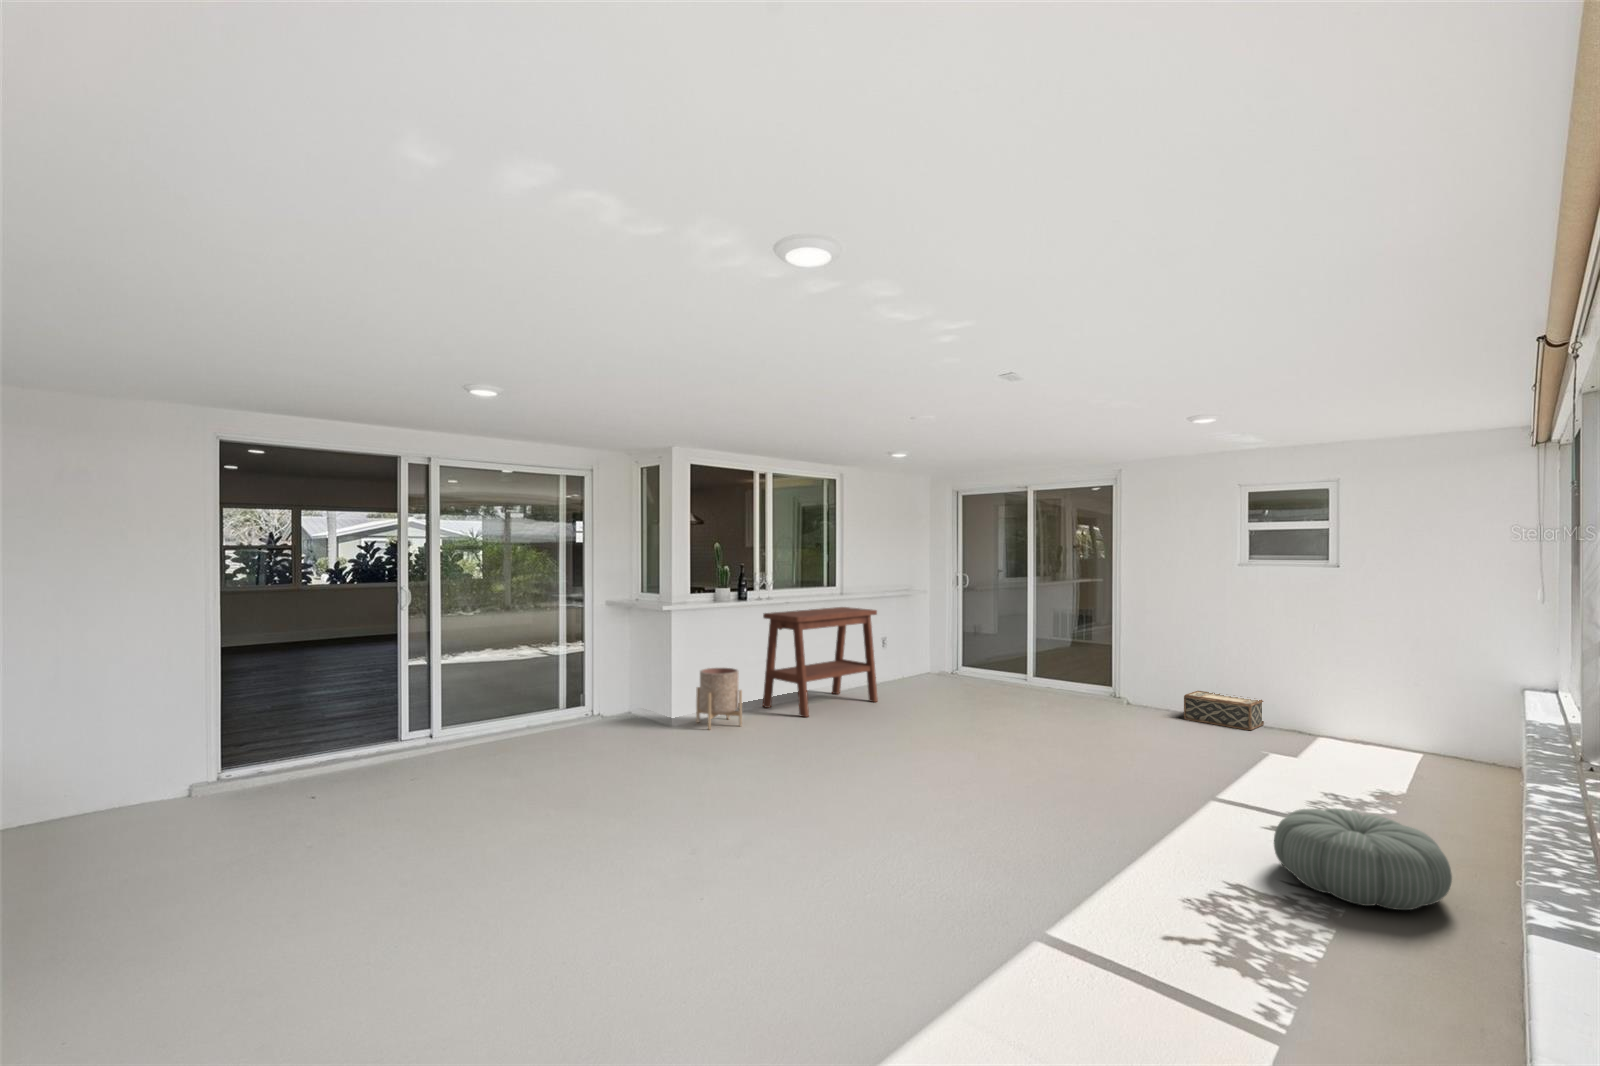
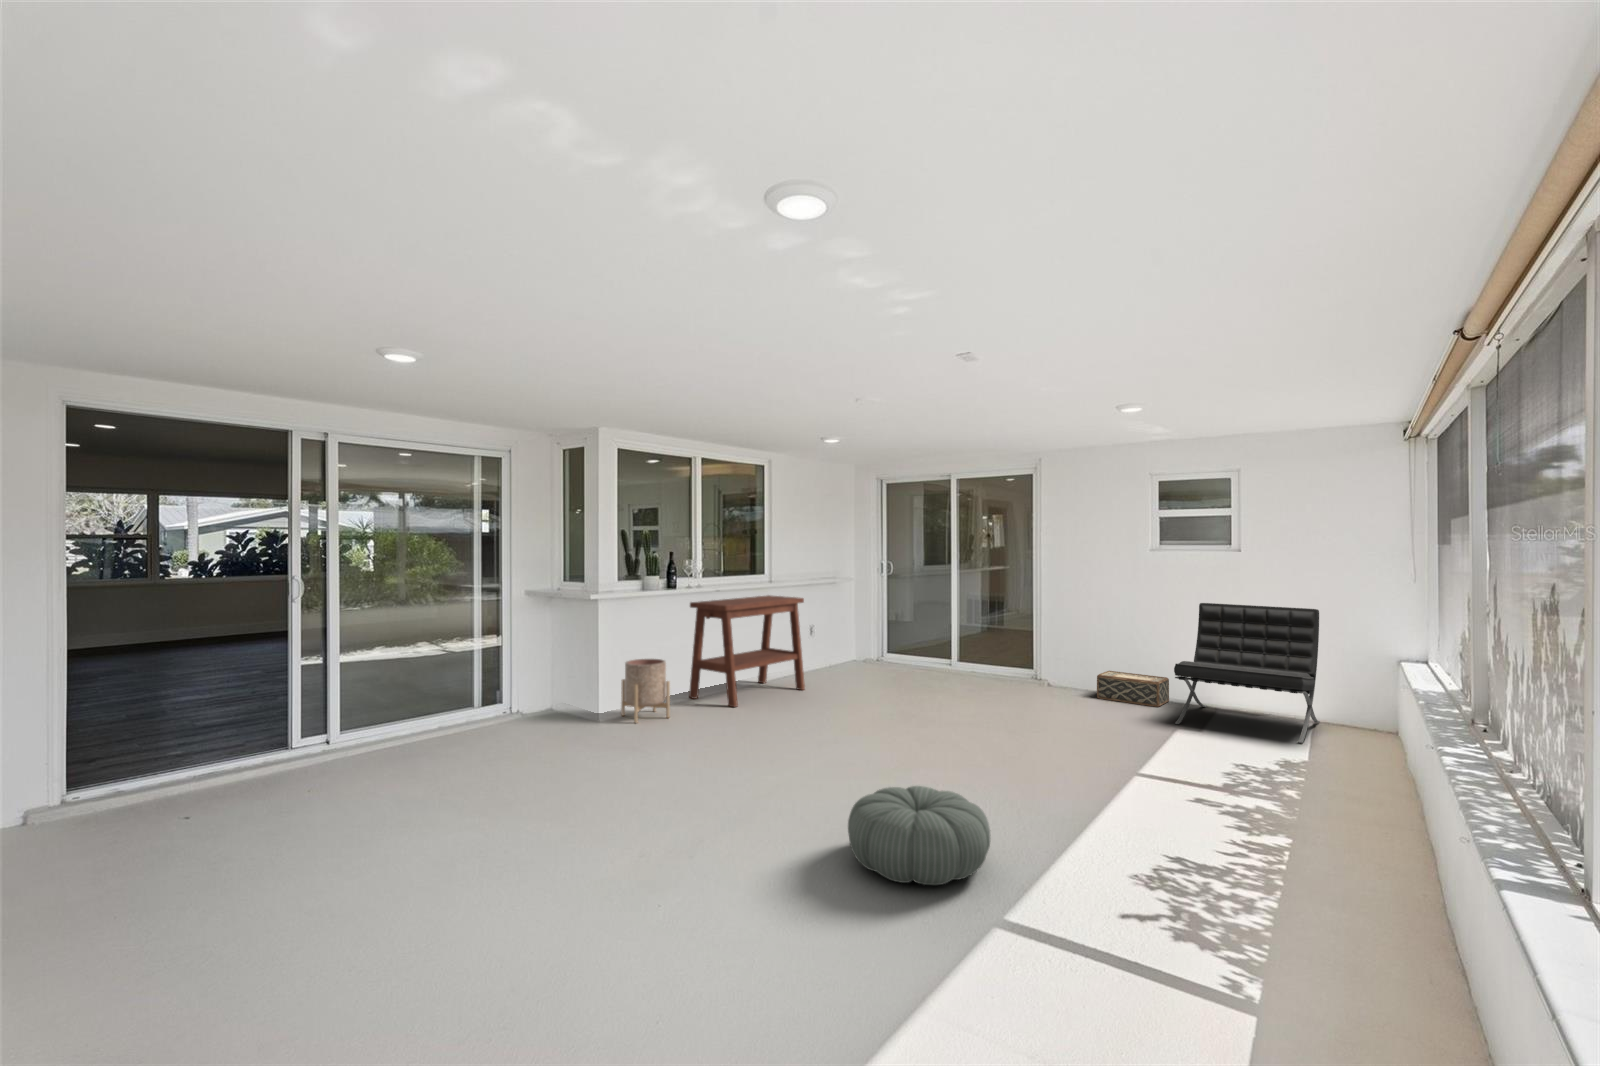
lounge chair: none [1264,621,1433,775] -> present [1174,603,1320,744]
pouf: present [1274,808,1452,910] -> present [848,786,991,885]

